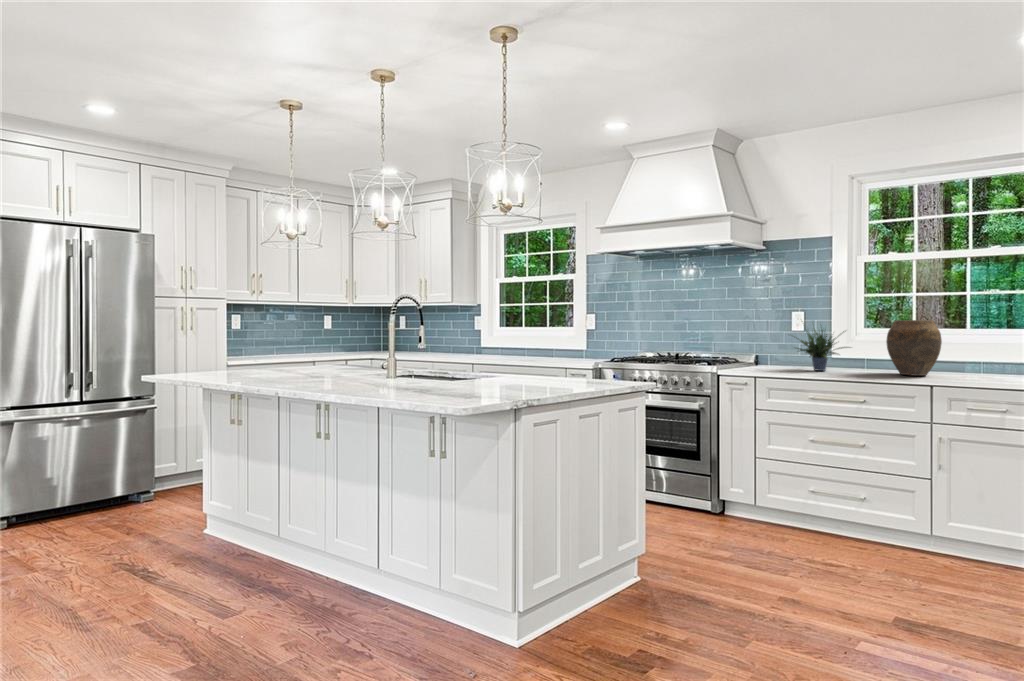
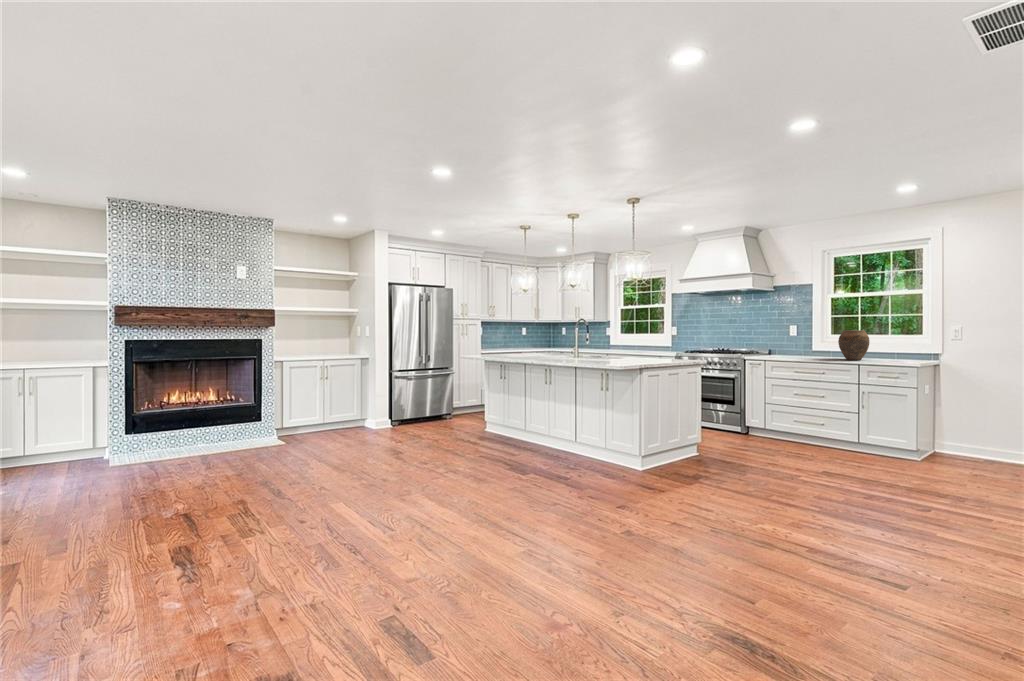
potted plant: present [797,329,850,371] -> none [785,328,820,357]

